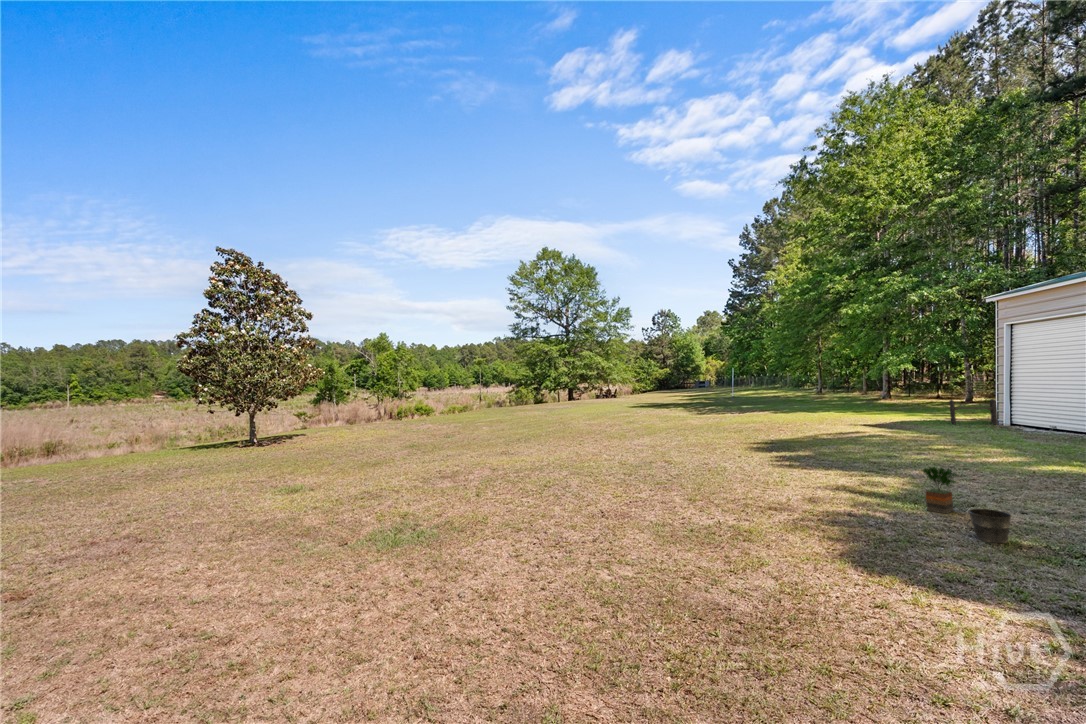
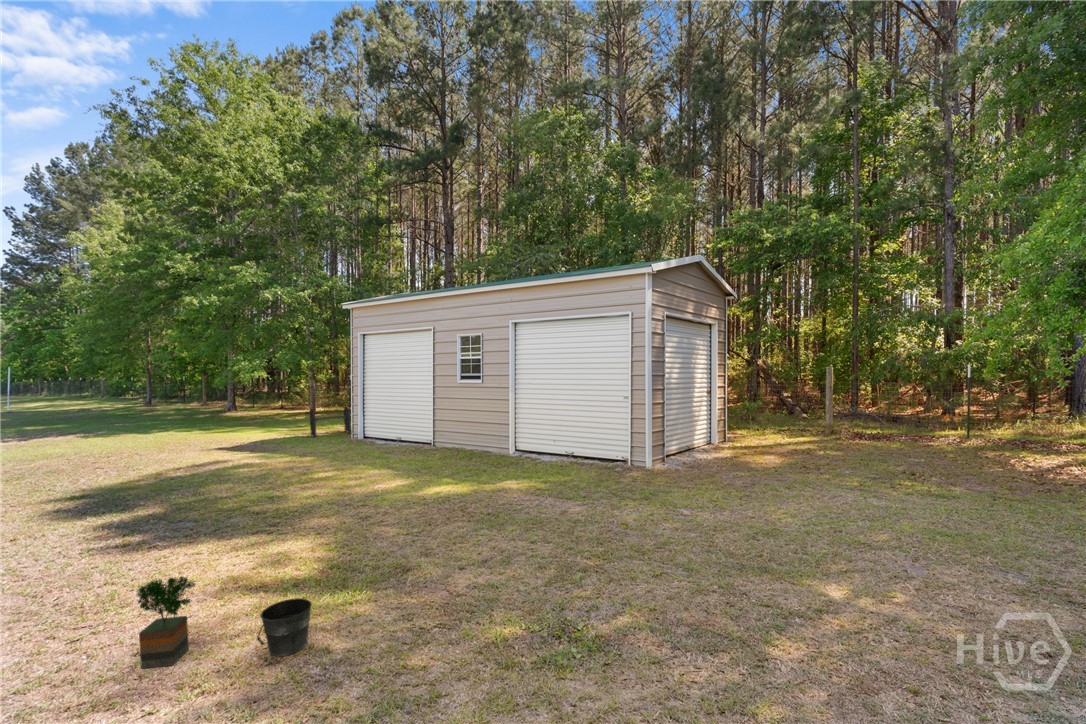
potted tree: present [923,467,956,514] -> present [137,577,195,669]
bucket: present [966,509,1011,543] -> present [257,598,312,656]

